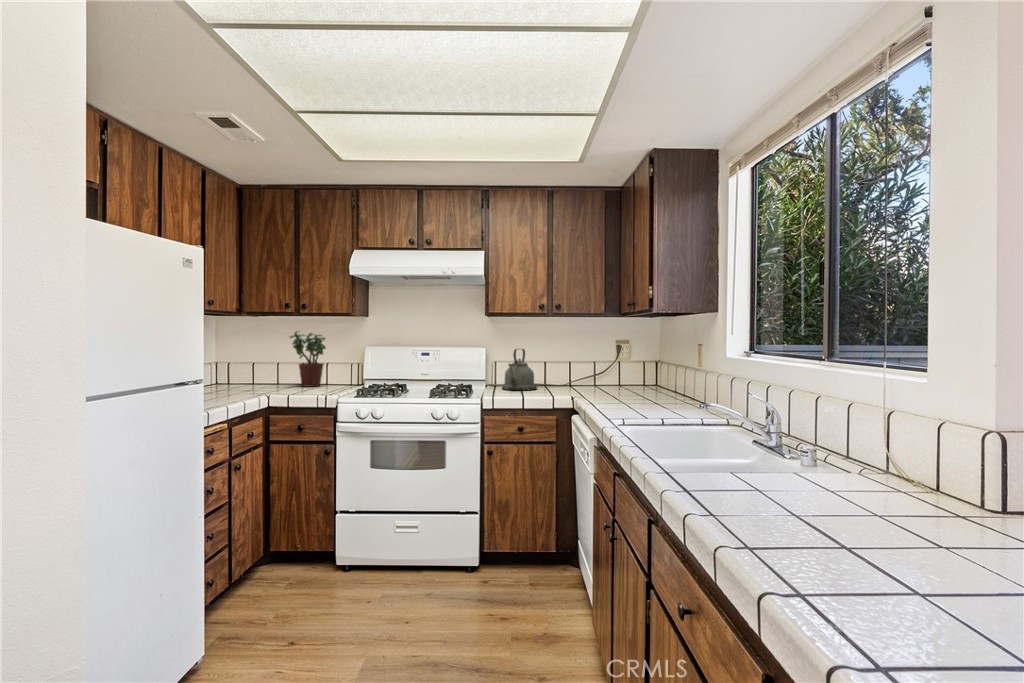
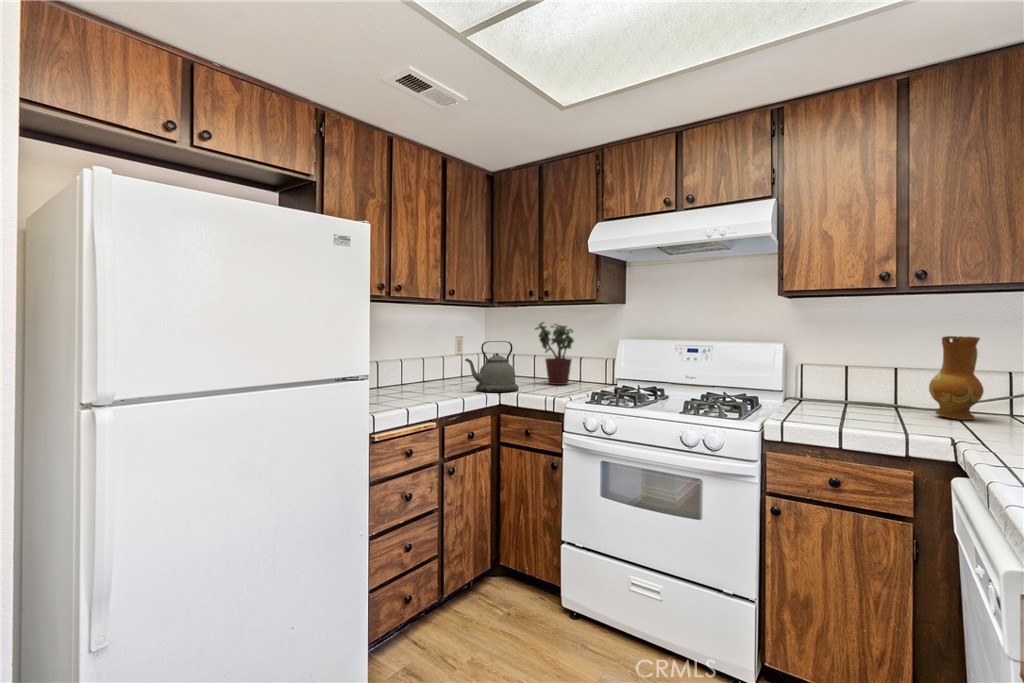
ceramic jug: none [558,344,581,389] -> present [929,336,984,420]
kettle: present [502,349,537,390] -> present [465,341,519,392]

